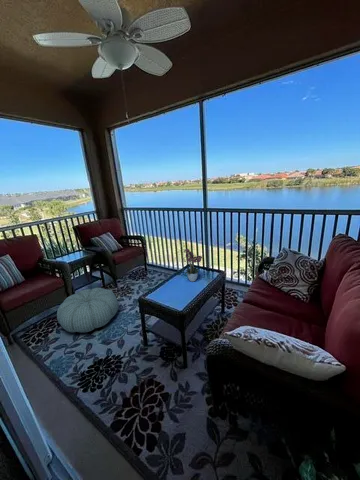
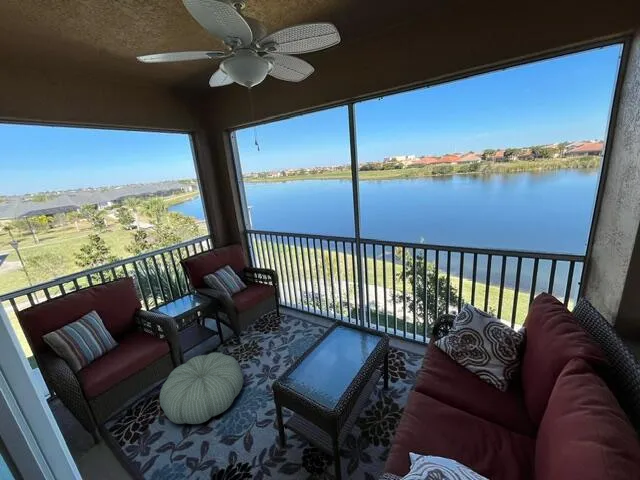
flower arrangement: present [183,249,202,282] -> none [329,305,359,350]

